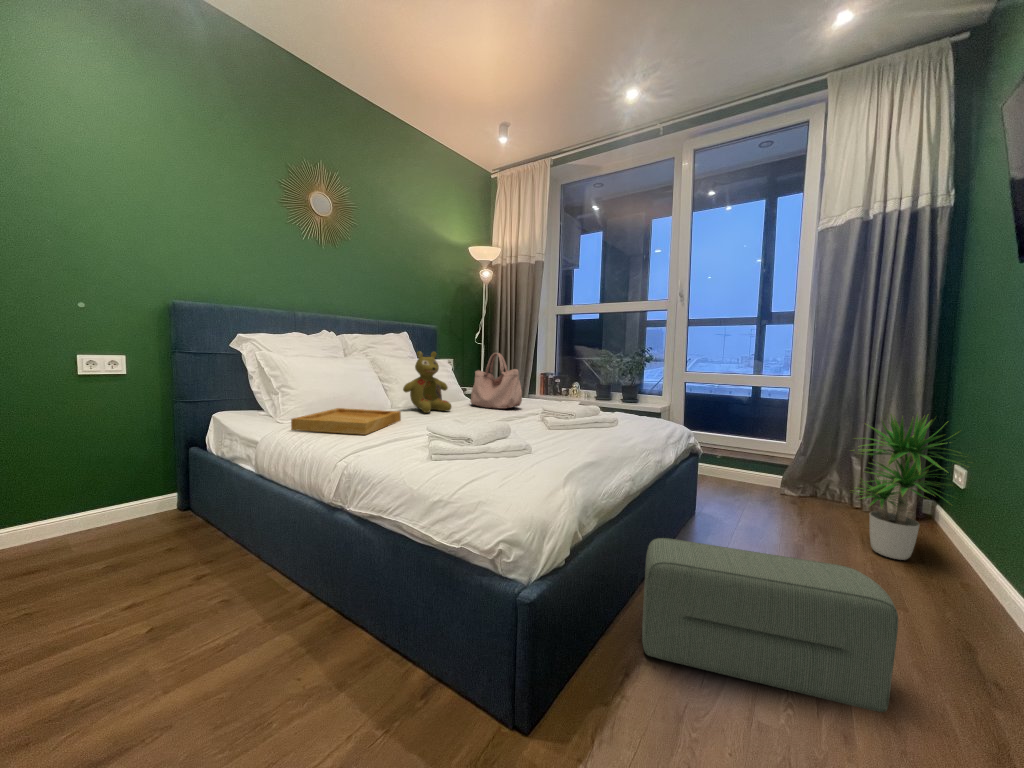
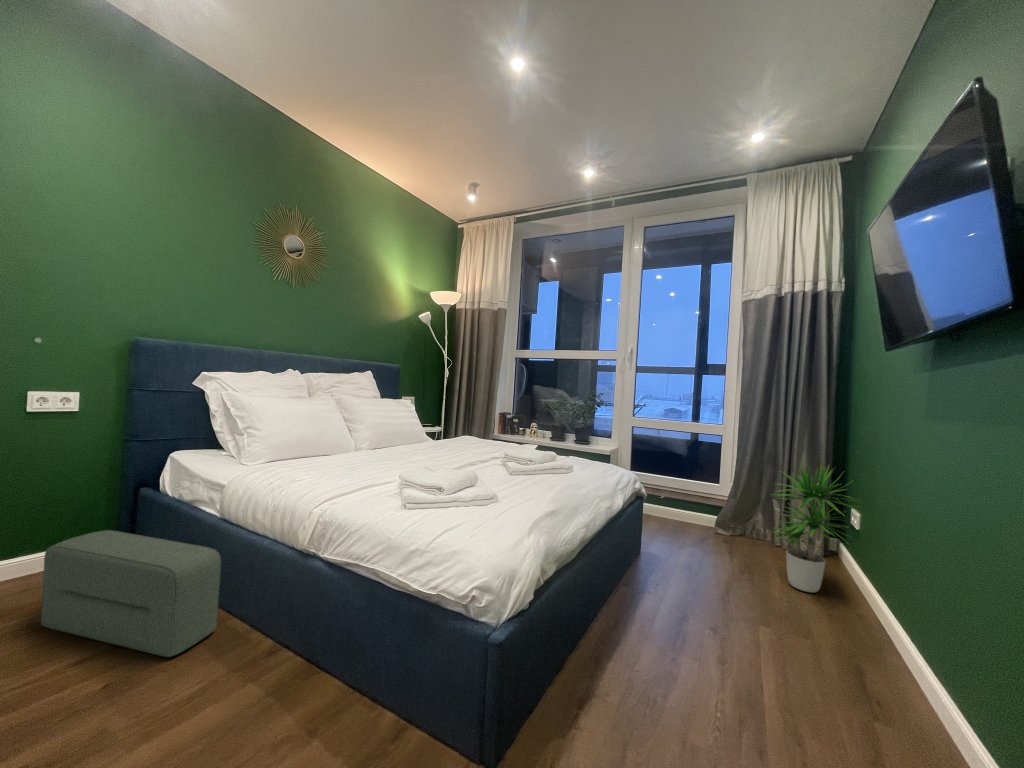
stuffed bear: present [403,351,451,413] -> none [370,394,417,455]
handbag: present [470,353,522,409] -> none [435,397,485,450]
tray: present [291,408,401,435] -> none [259,449,369,479]
pouf: present [642,538,898,712] -> present [41,530,221,657]

